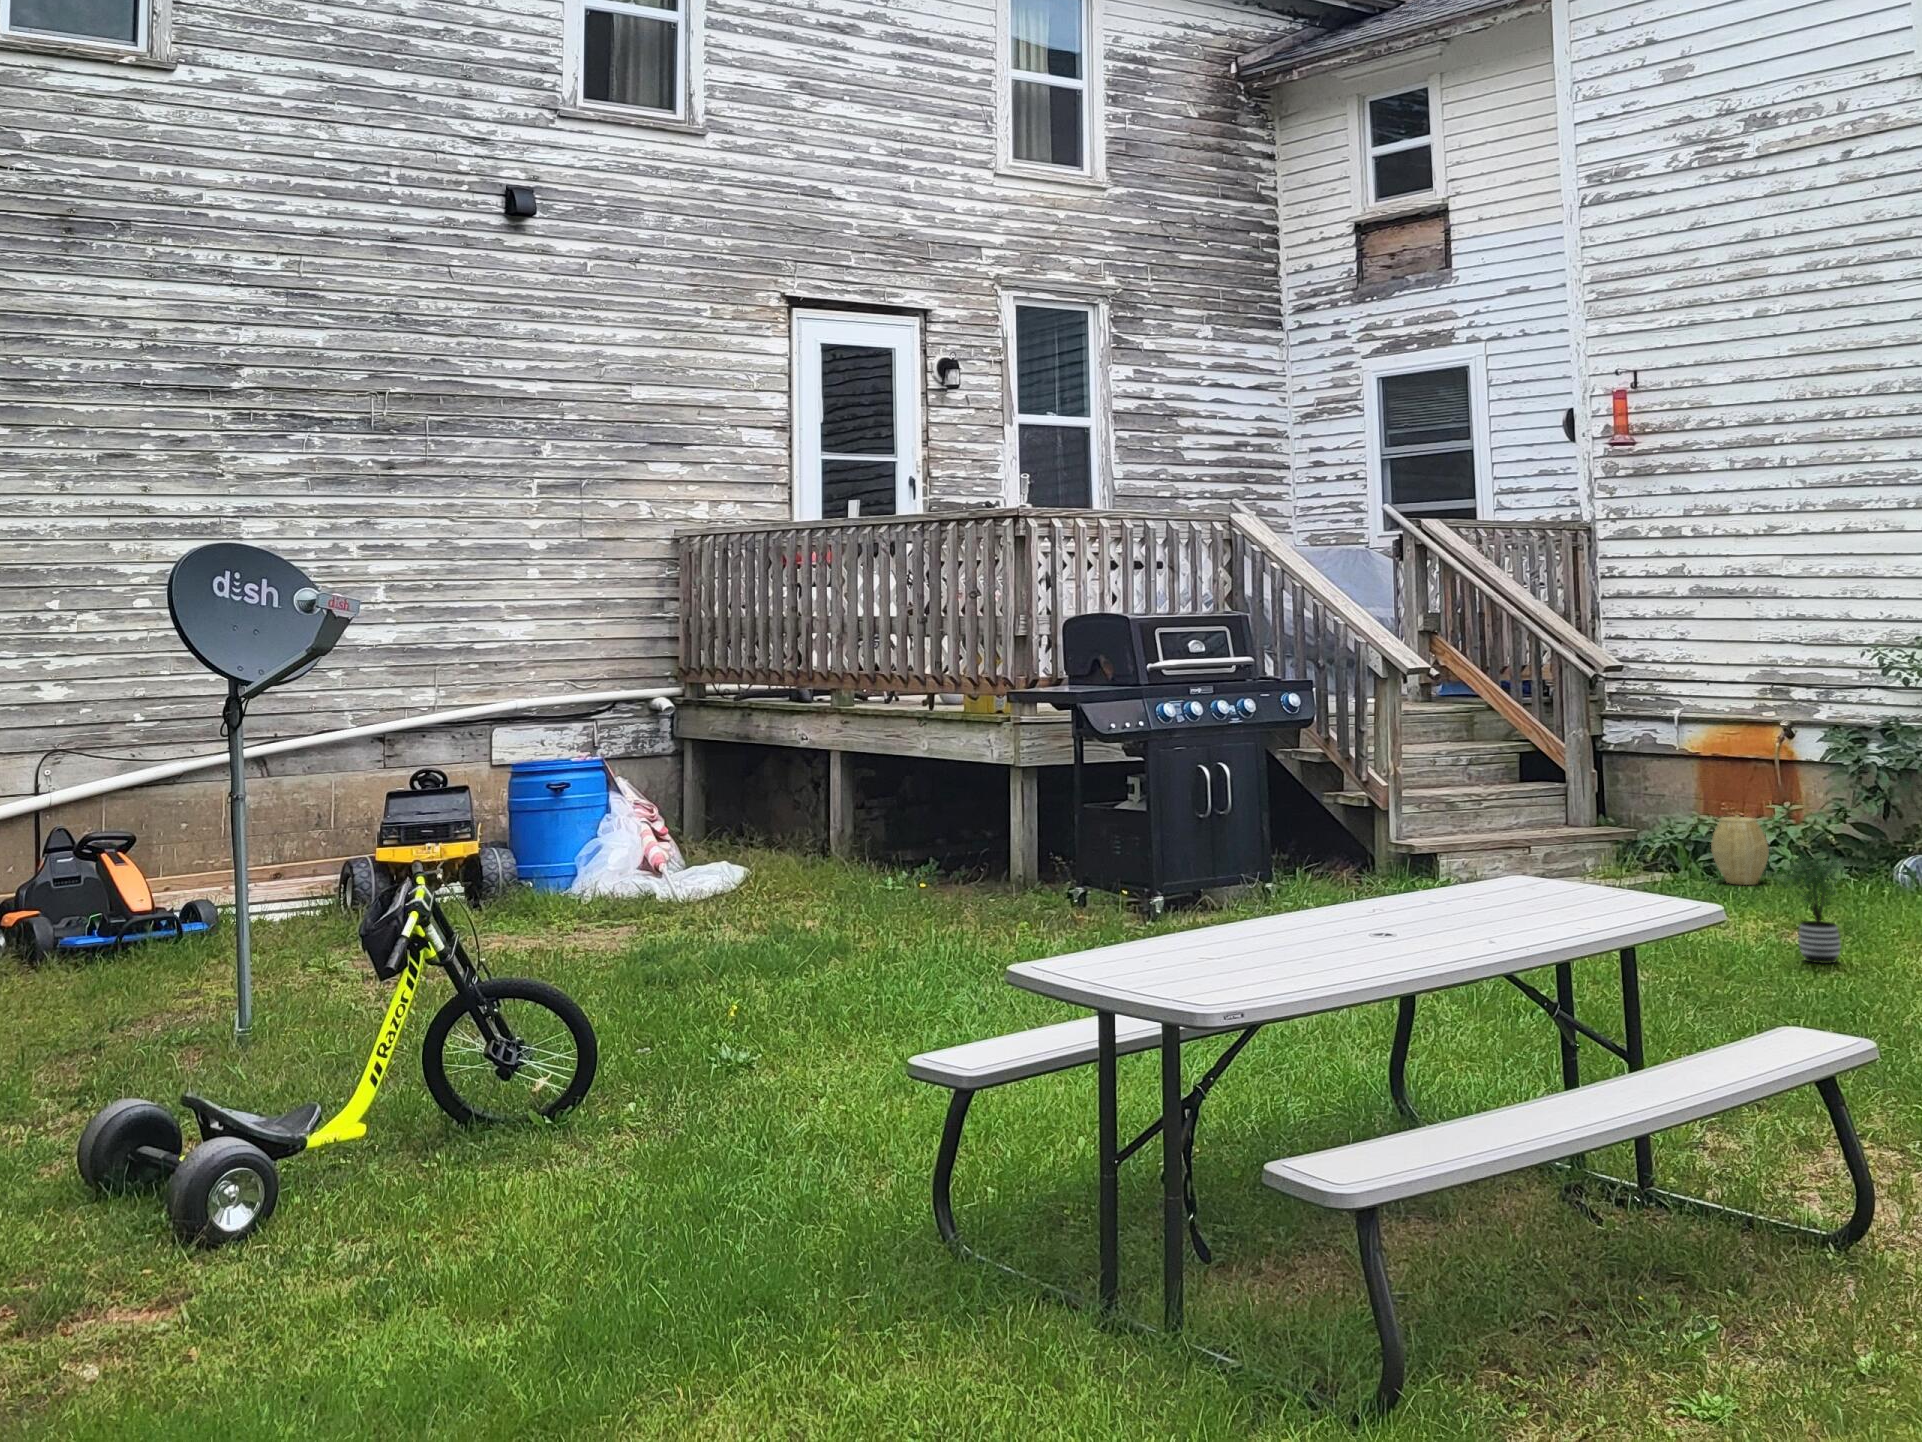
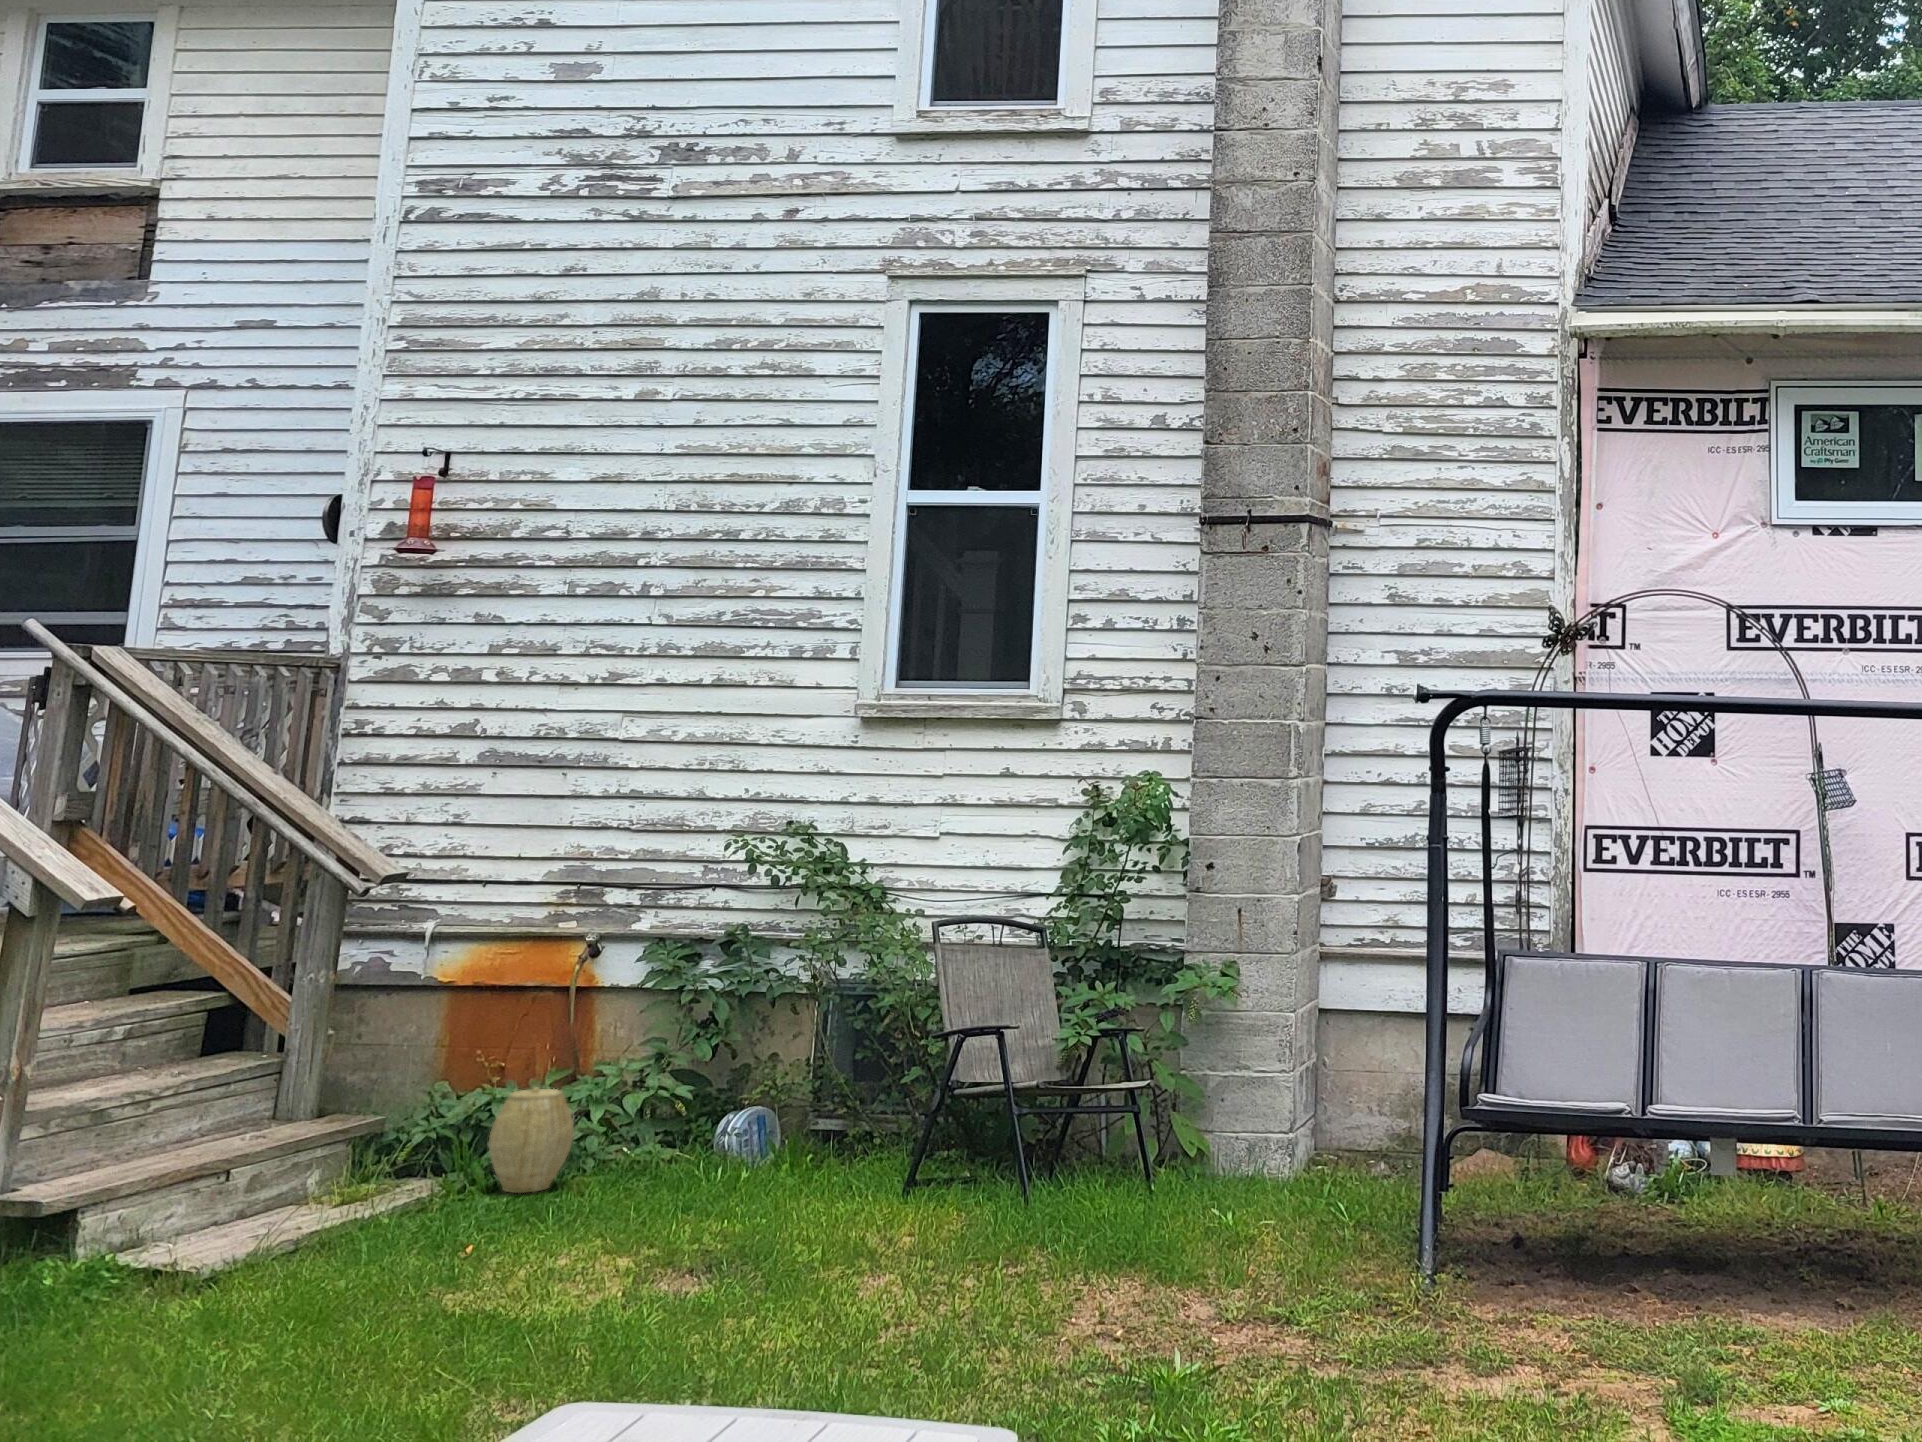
potted plant: present [1780,854,1841,963] -> none [685,1156,793,1335]

